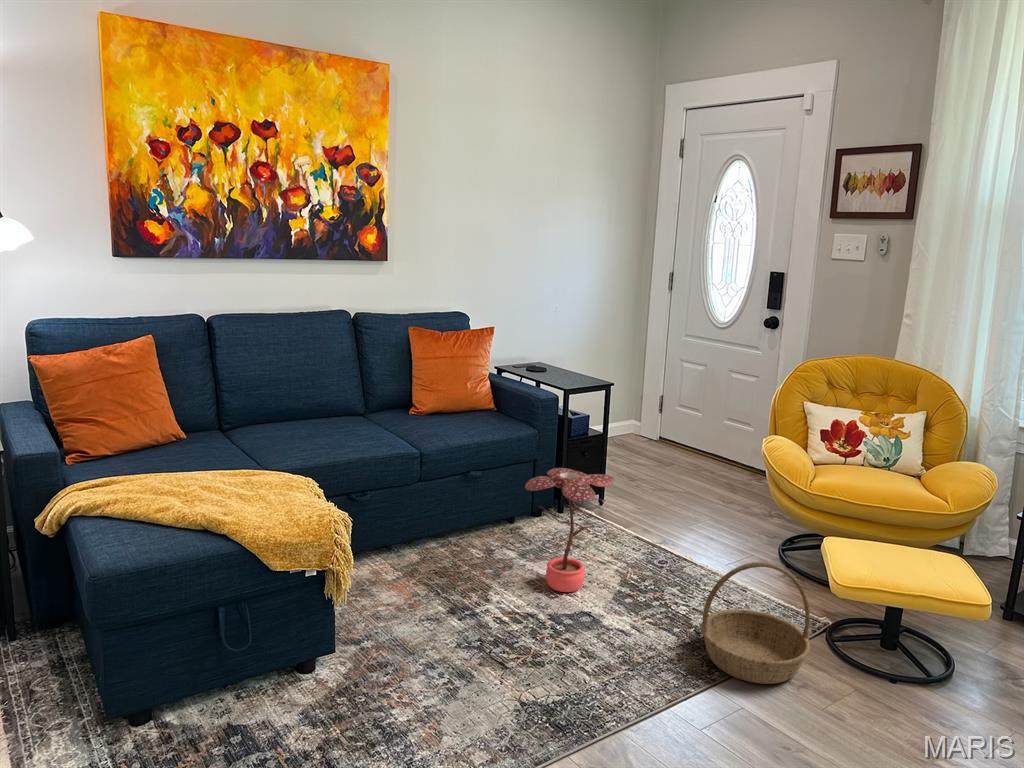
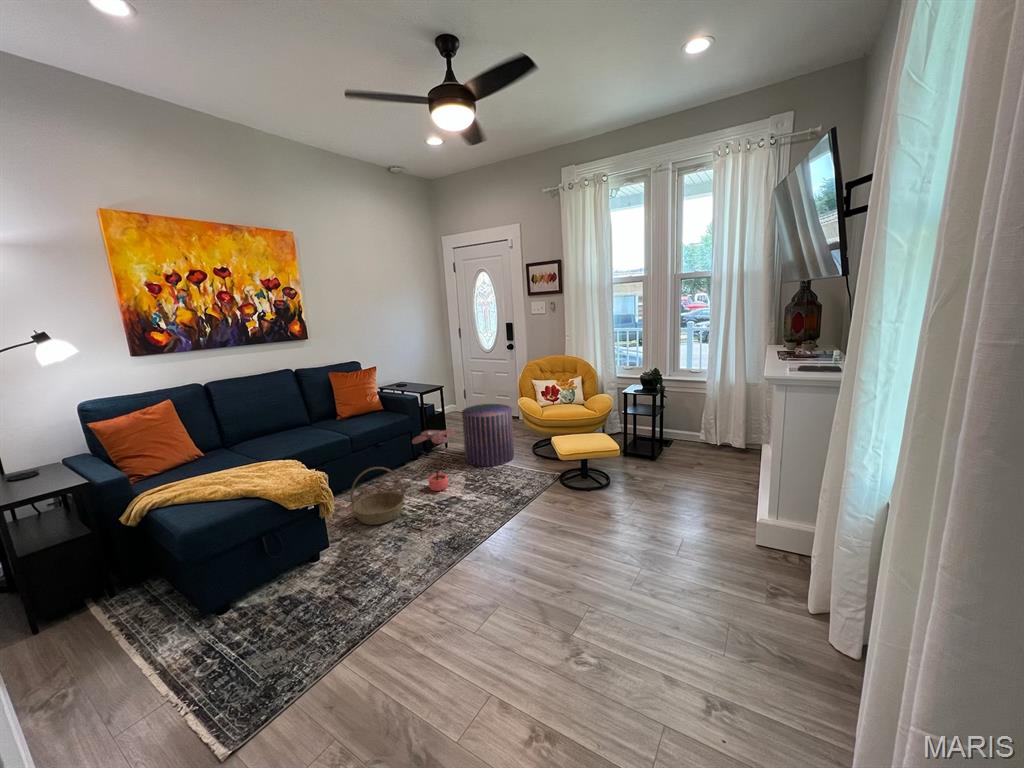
pouf: none [633,434,746,567] -> present [462,404,514,466]
basket: present [701,562,810,684] -> present [350,467,405,525]

